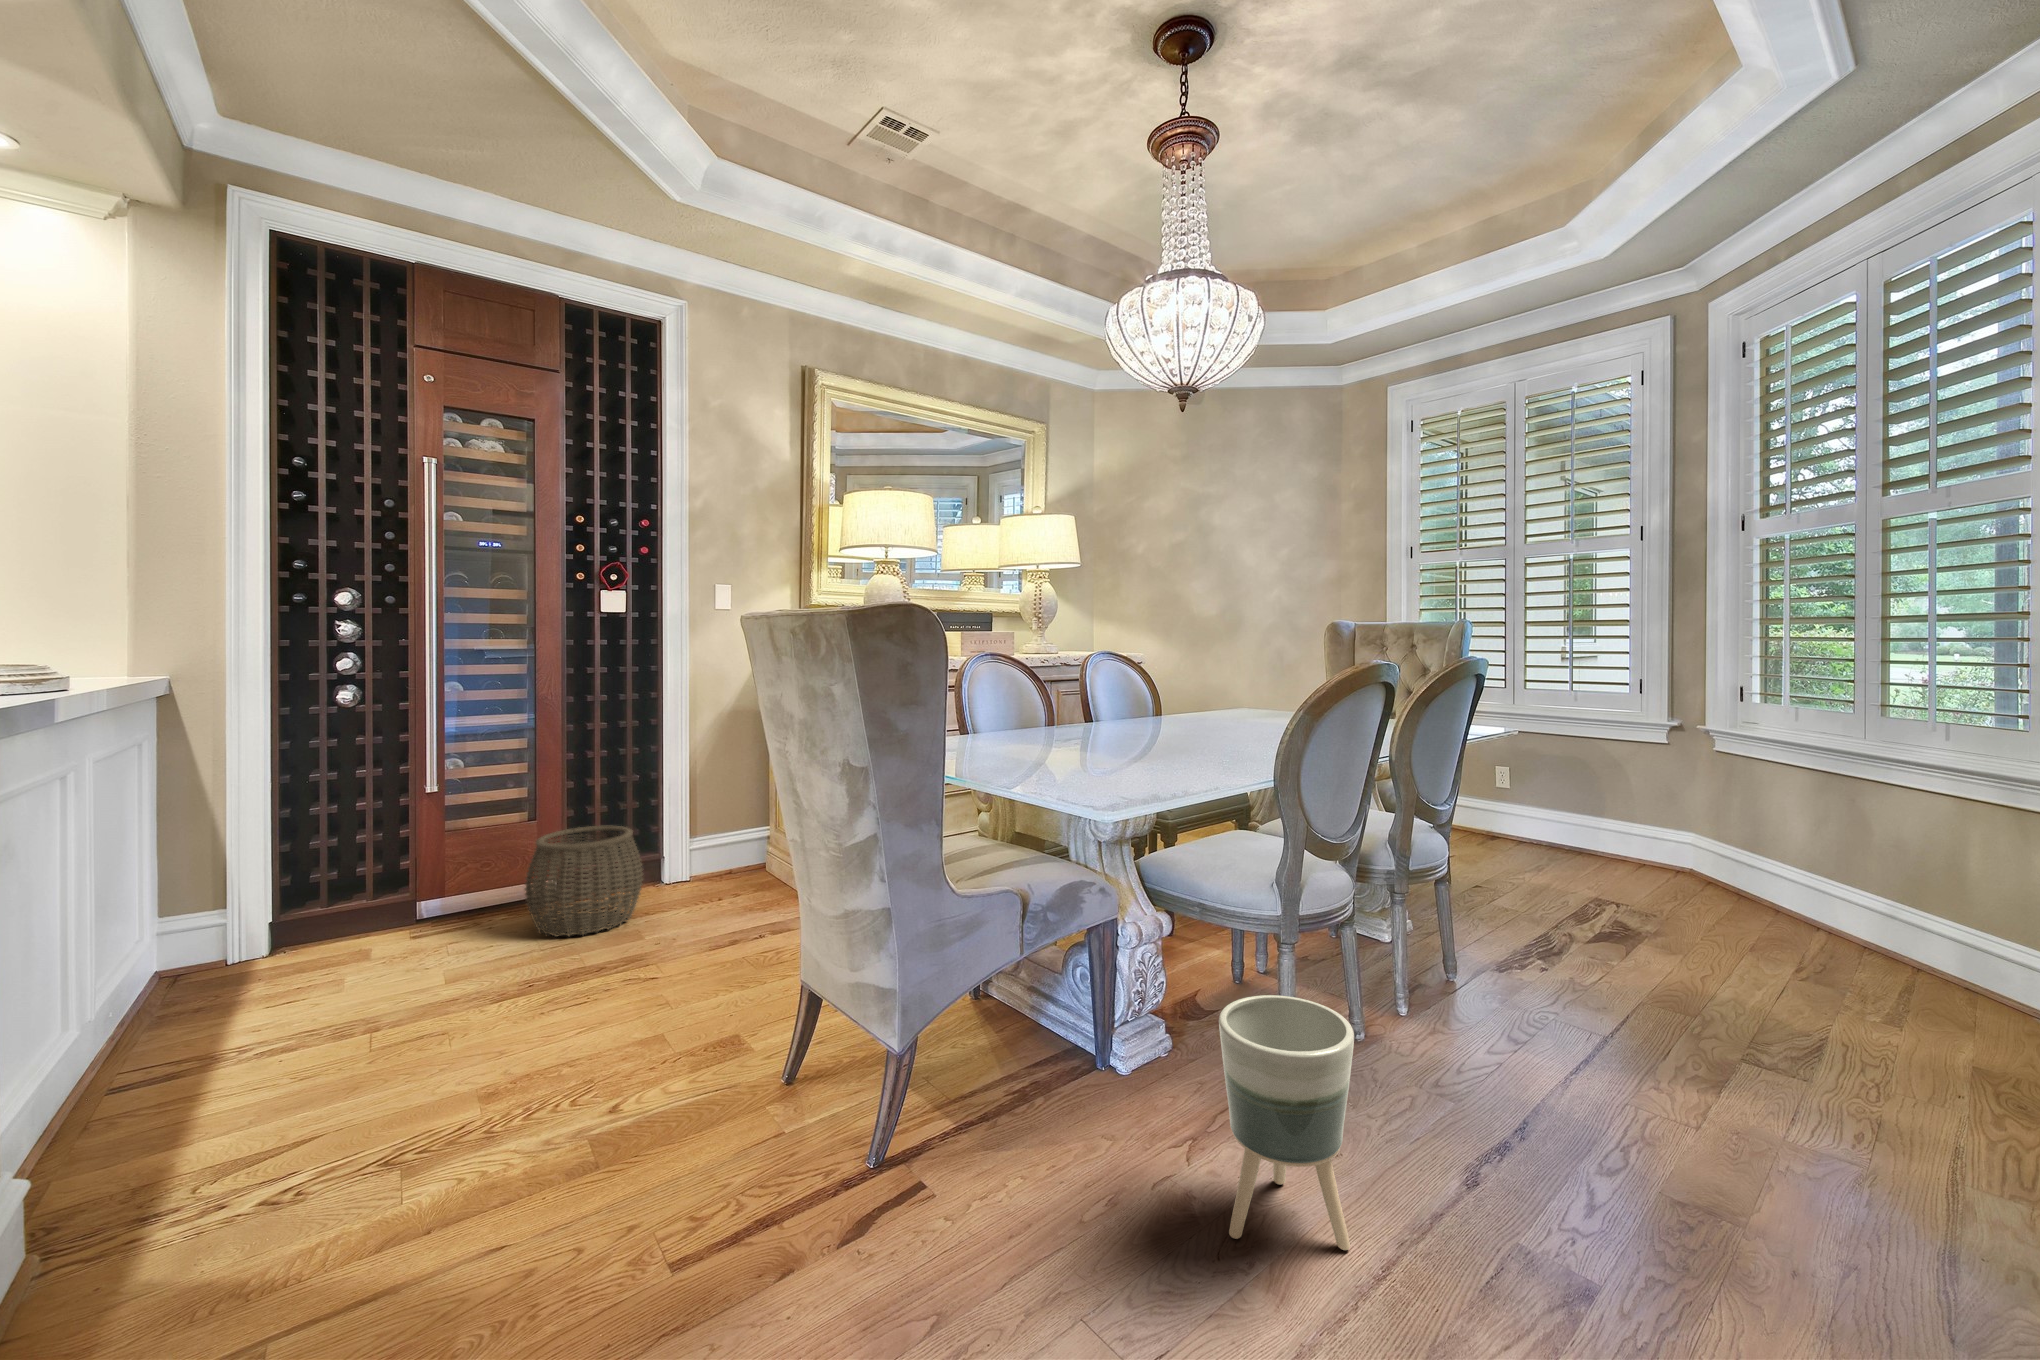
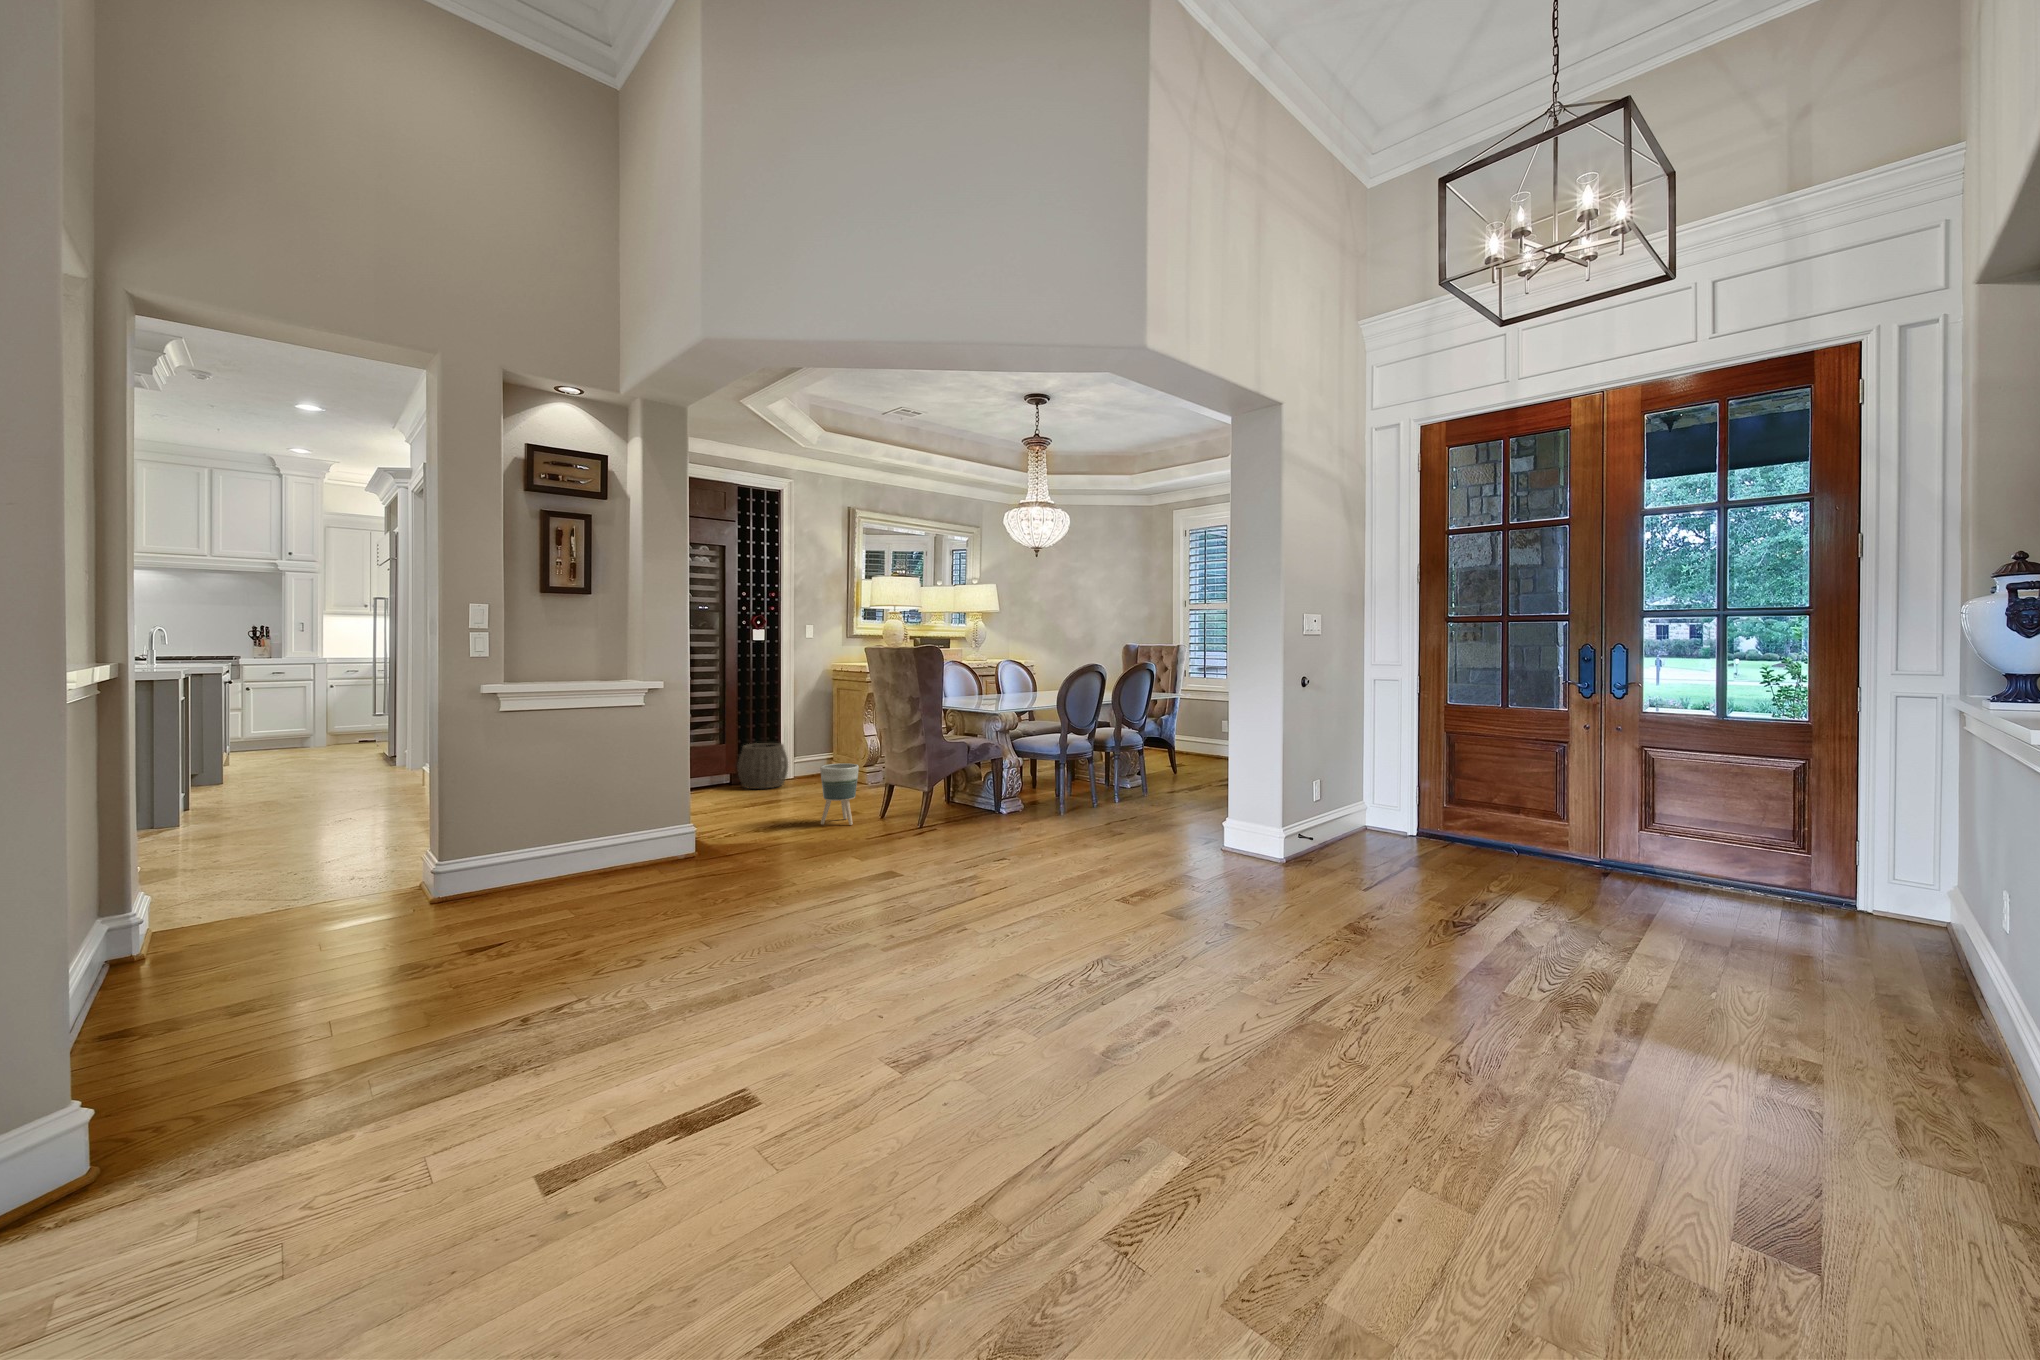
planter: present [1219,995,1354,1250] -> present [820,763,859,825]

